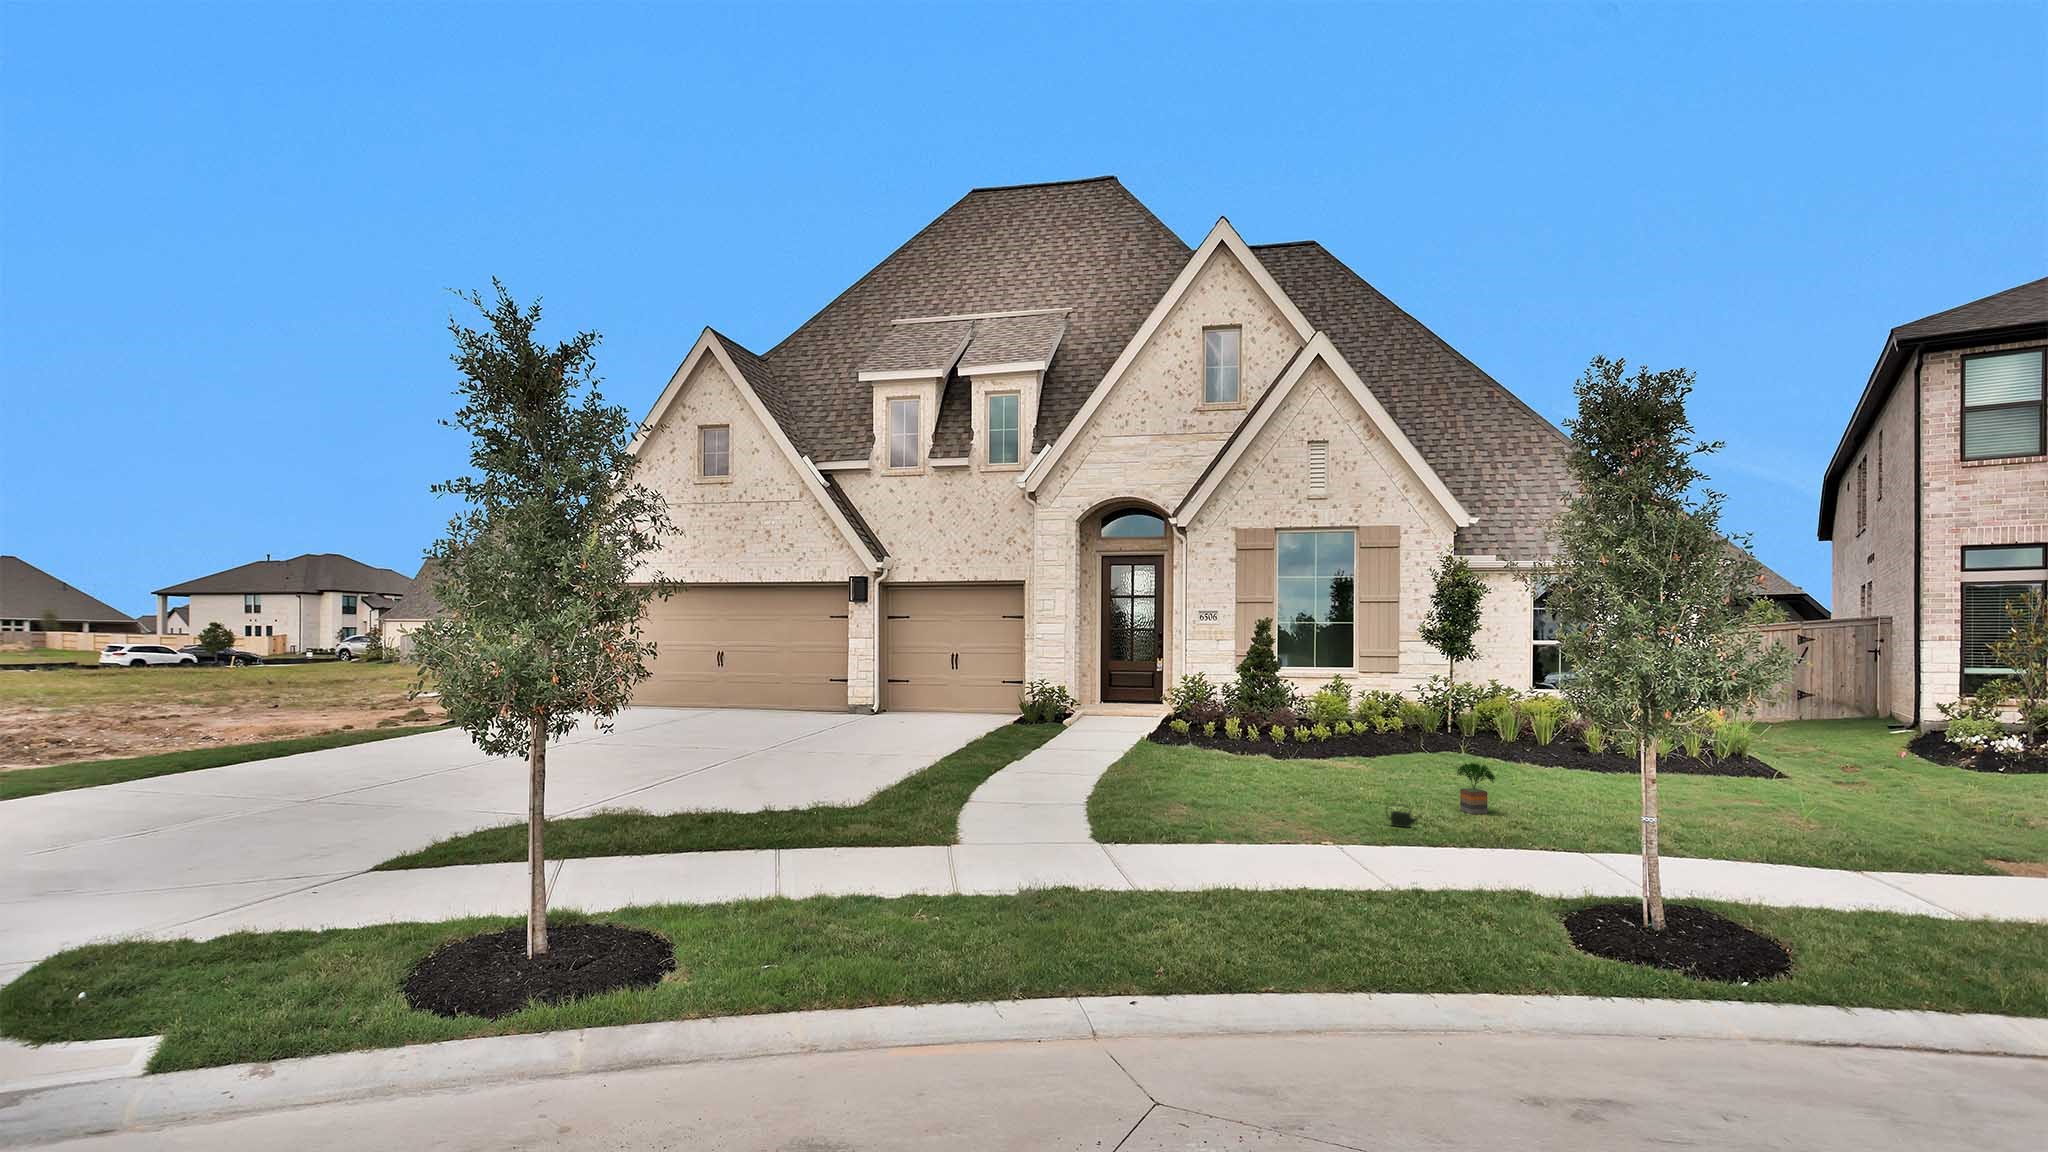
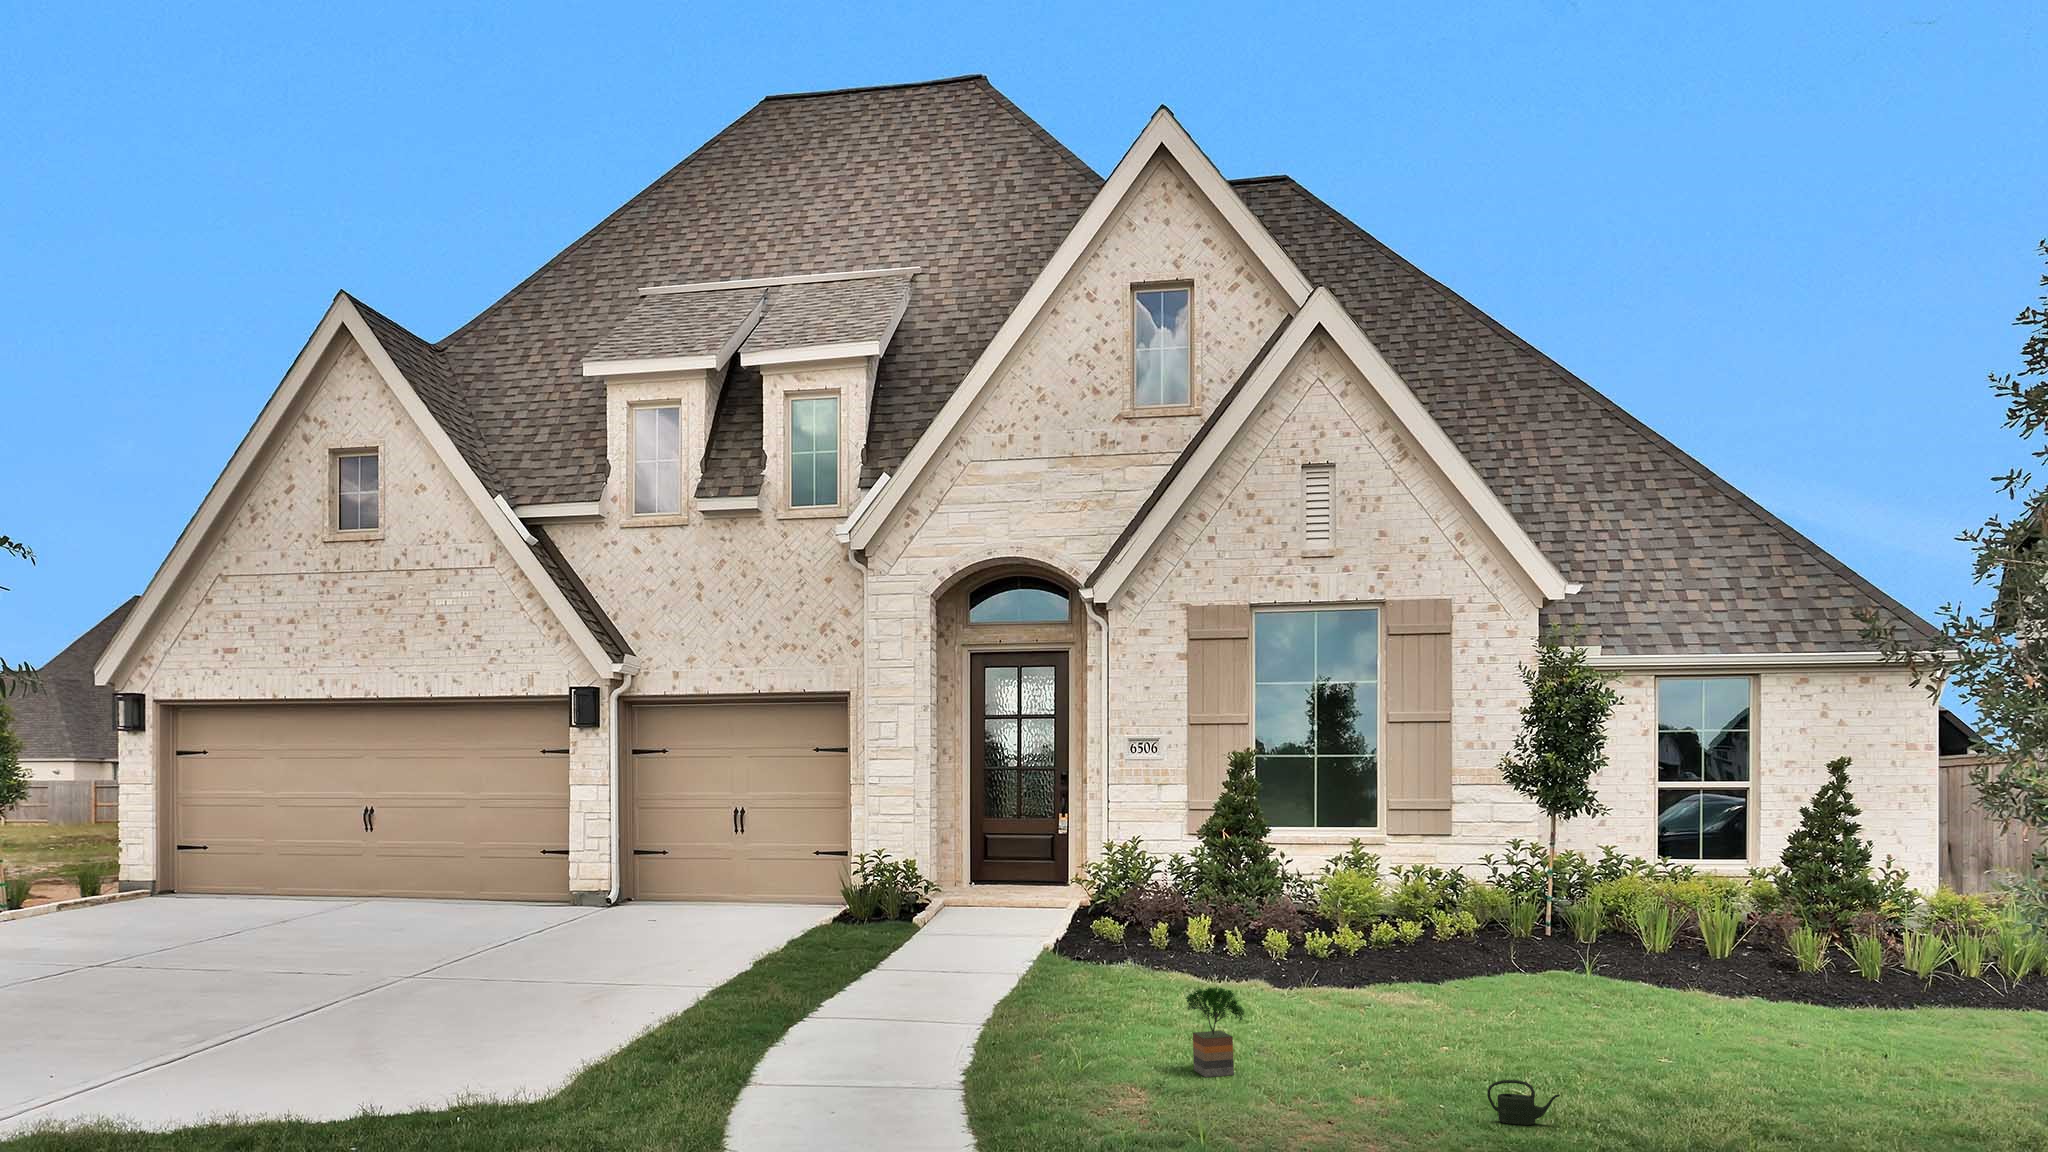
potted tree: present [1457,763,1495,814] -> present [1185,987,1244,1077]

